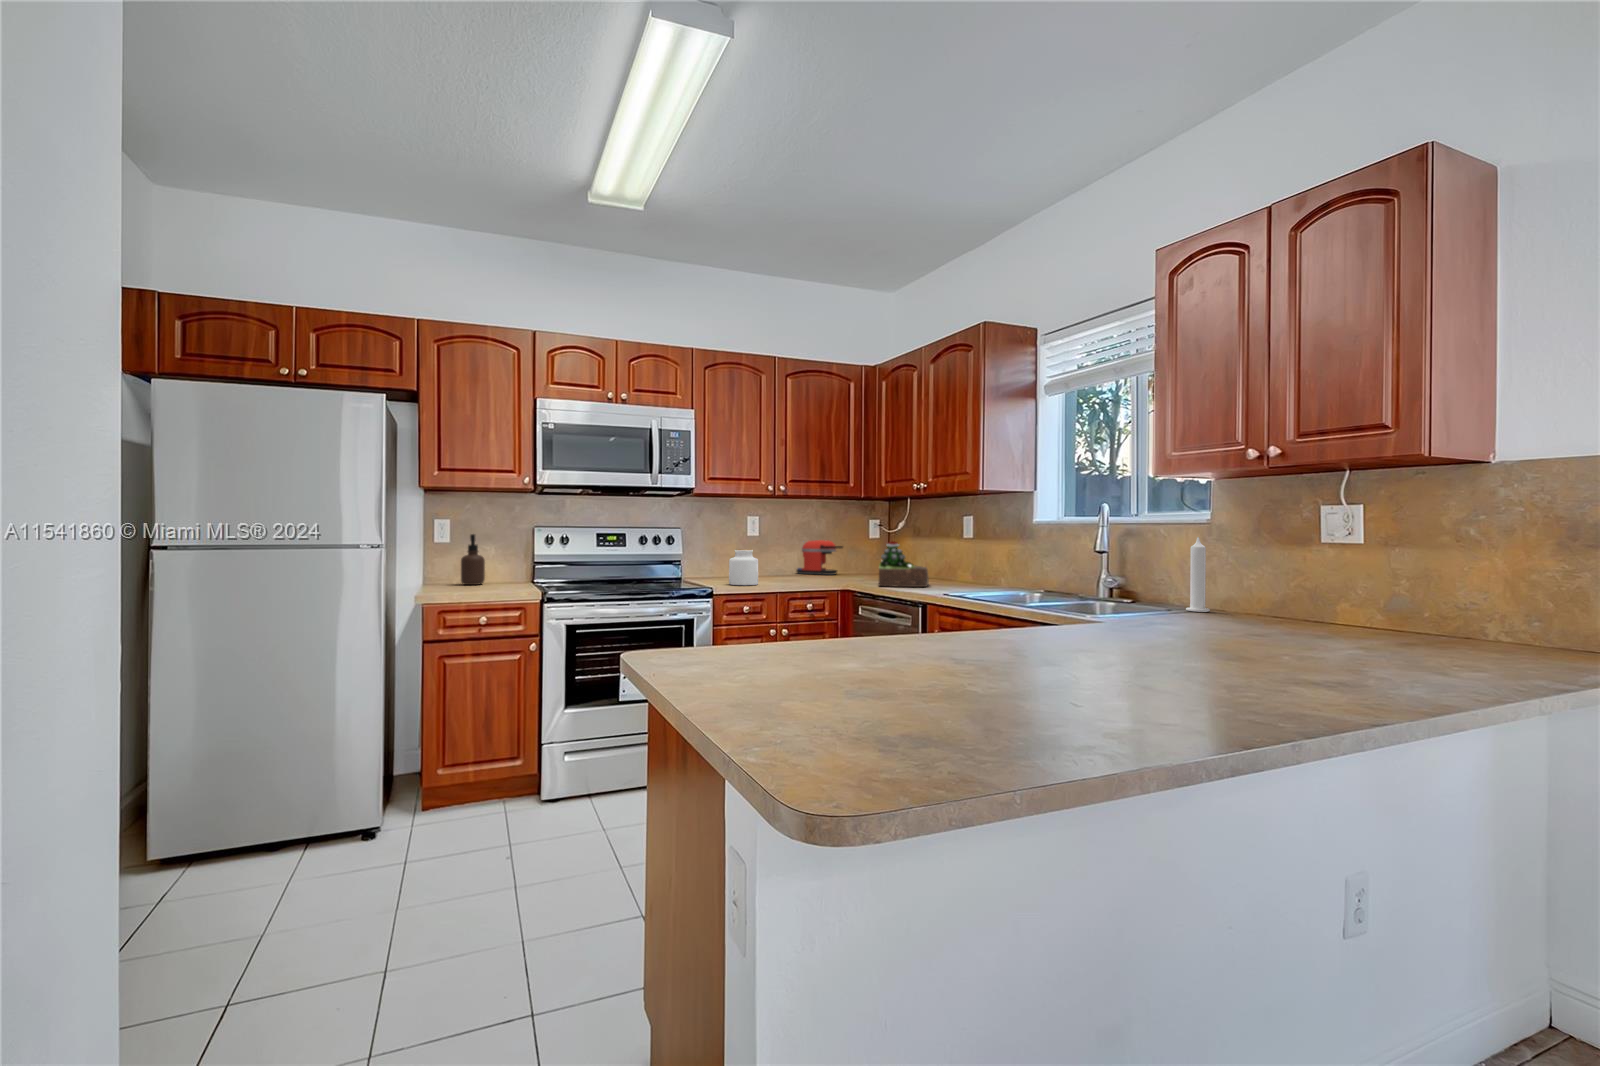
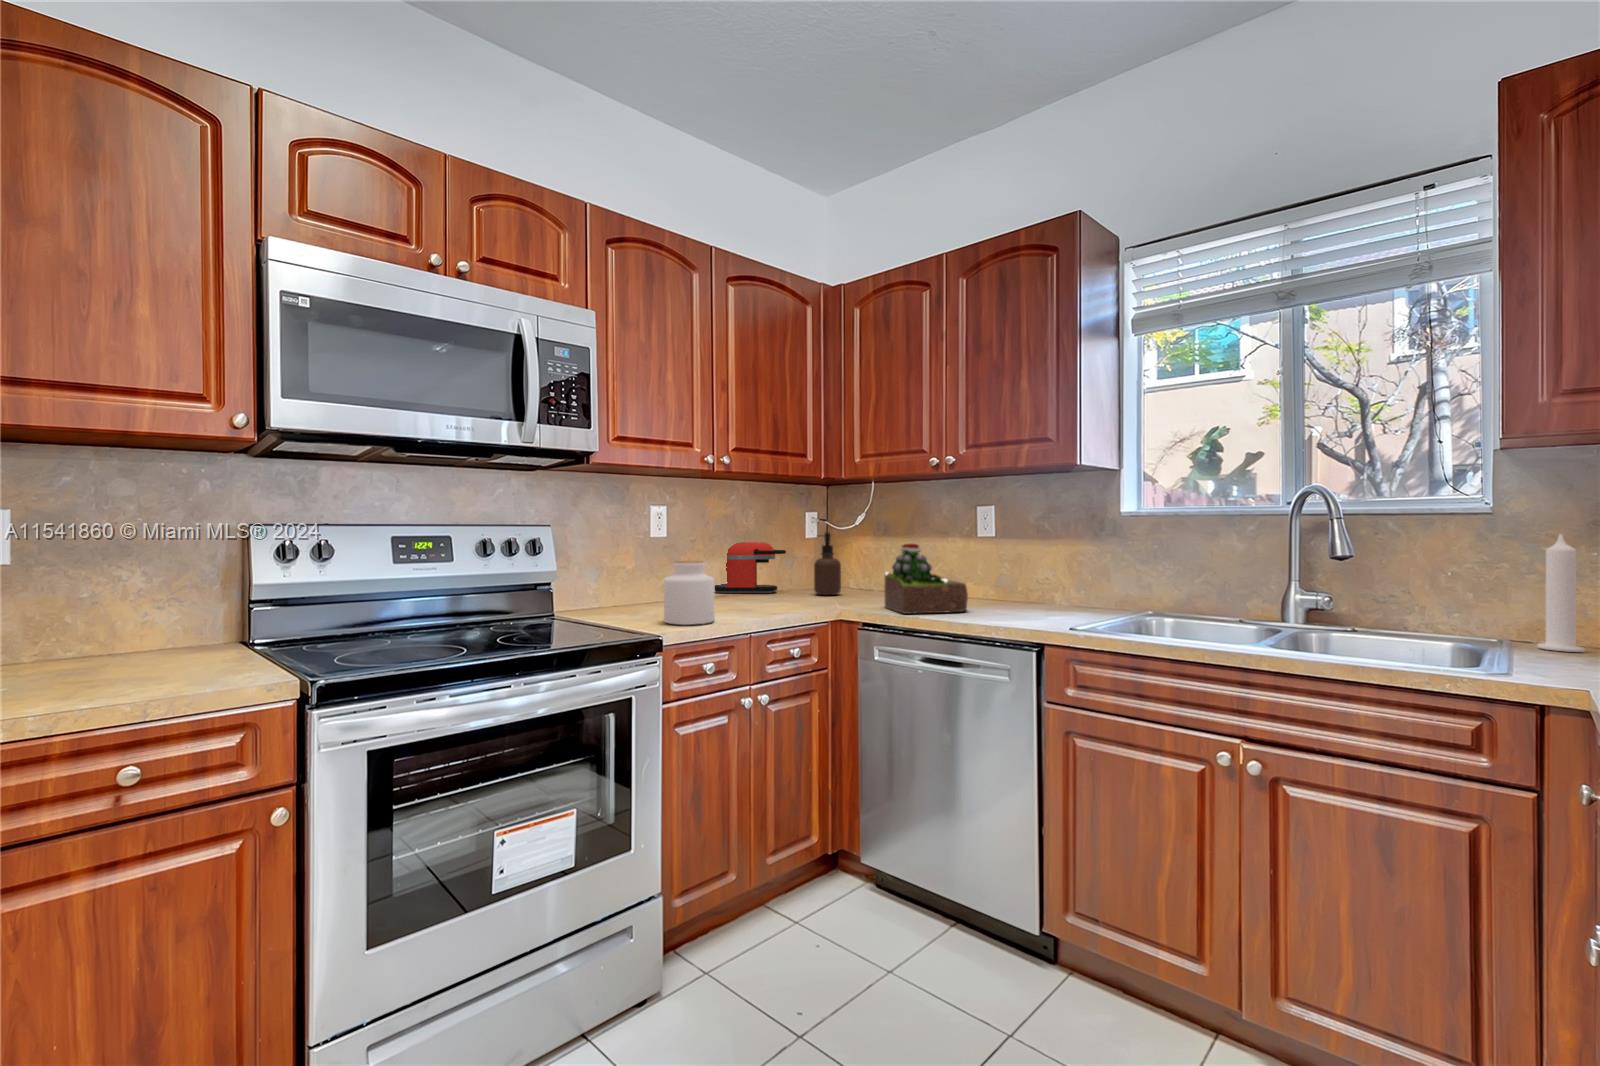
soap dispenser: present [461,534,485,585] -> present [814,533,841,595]

